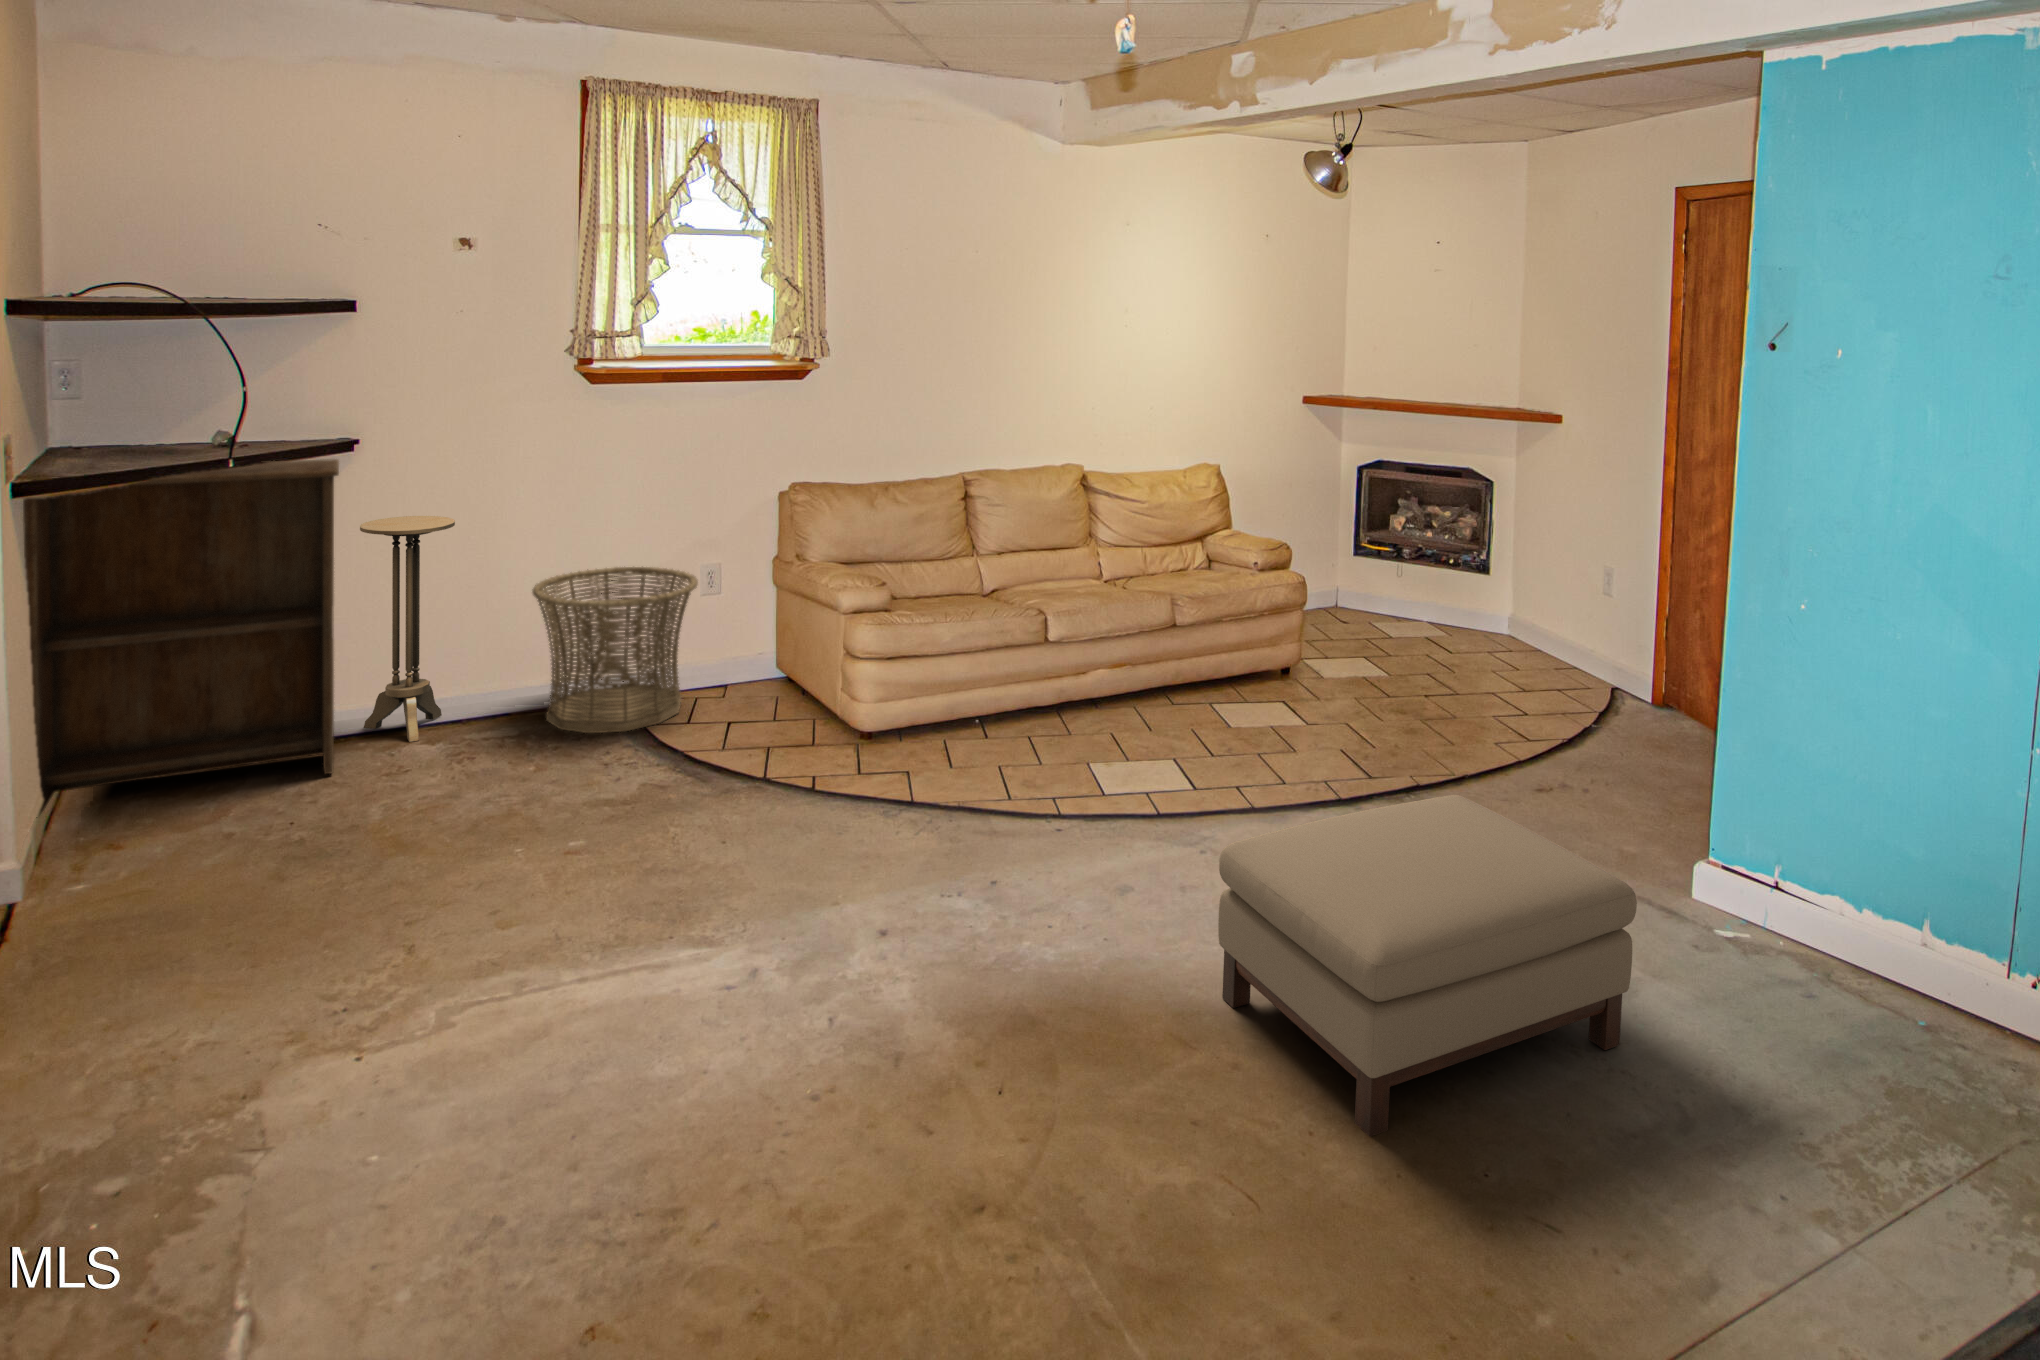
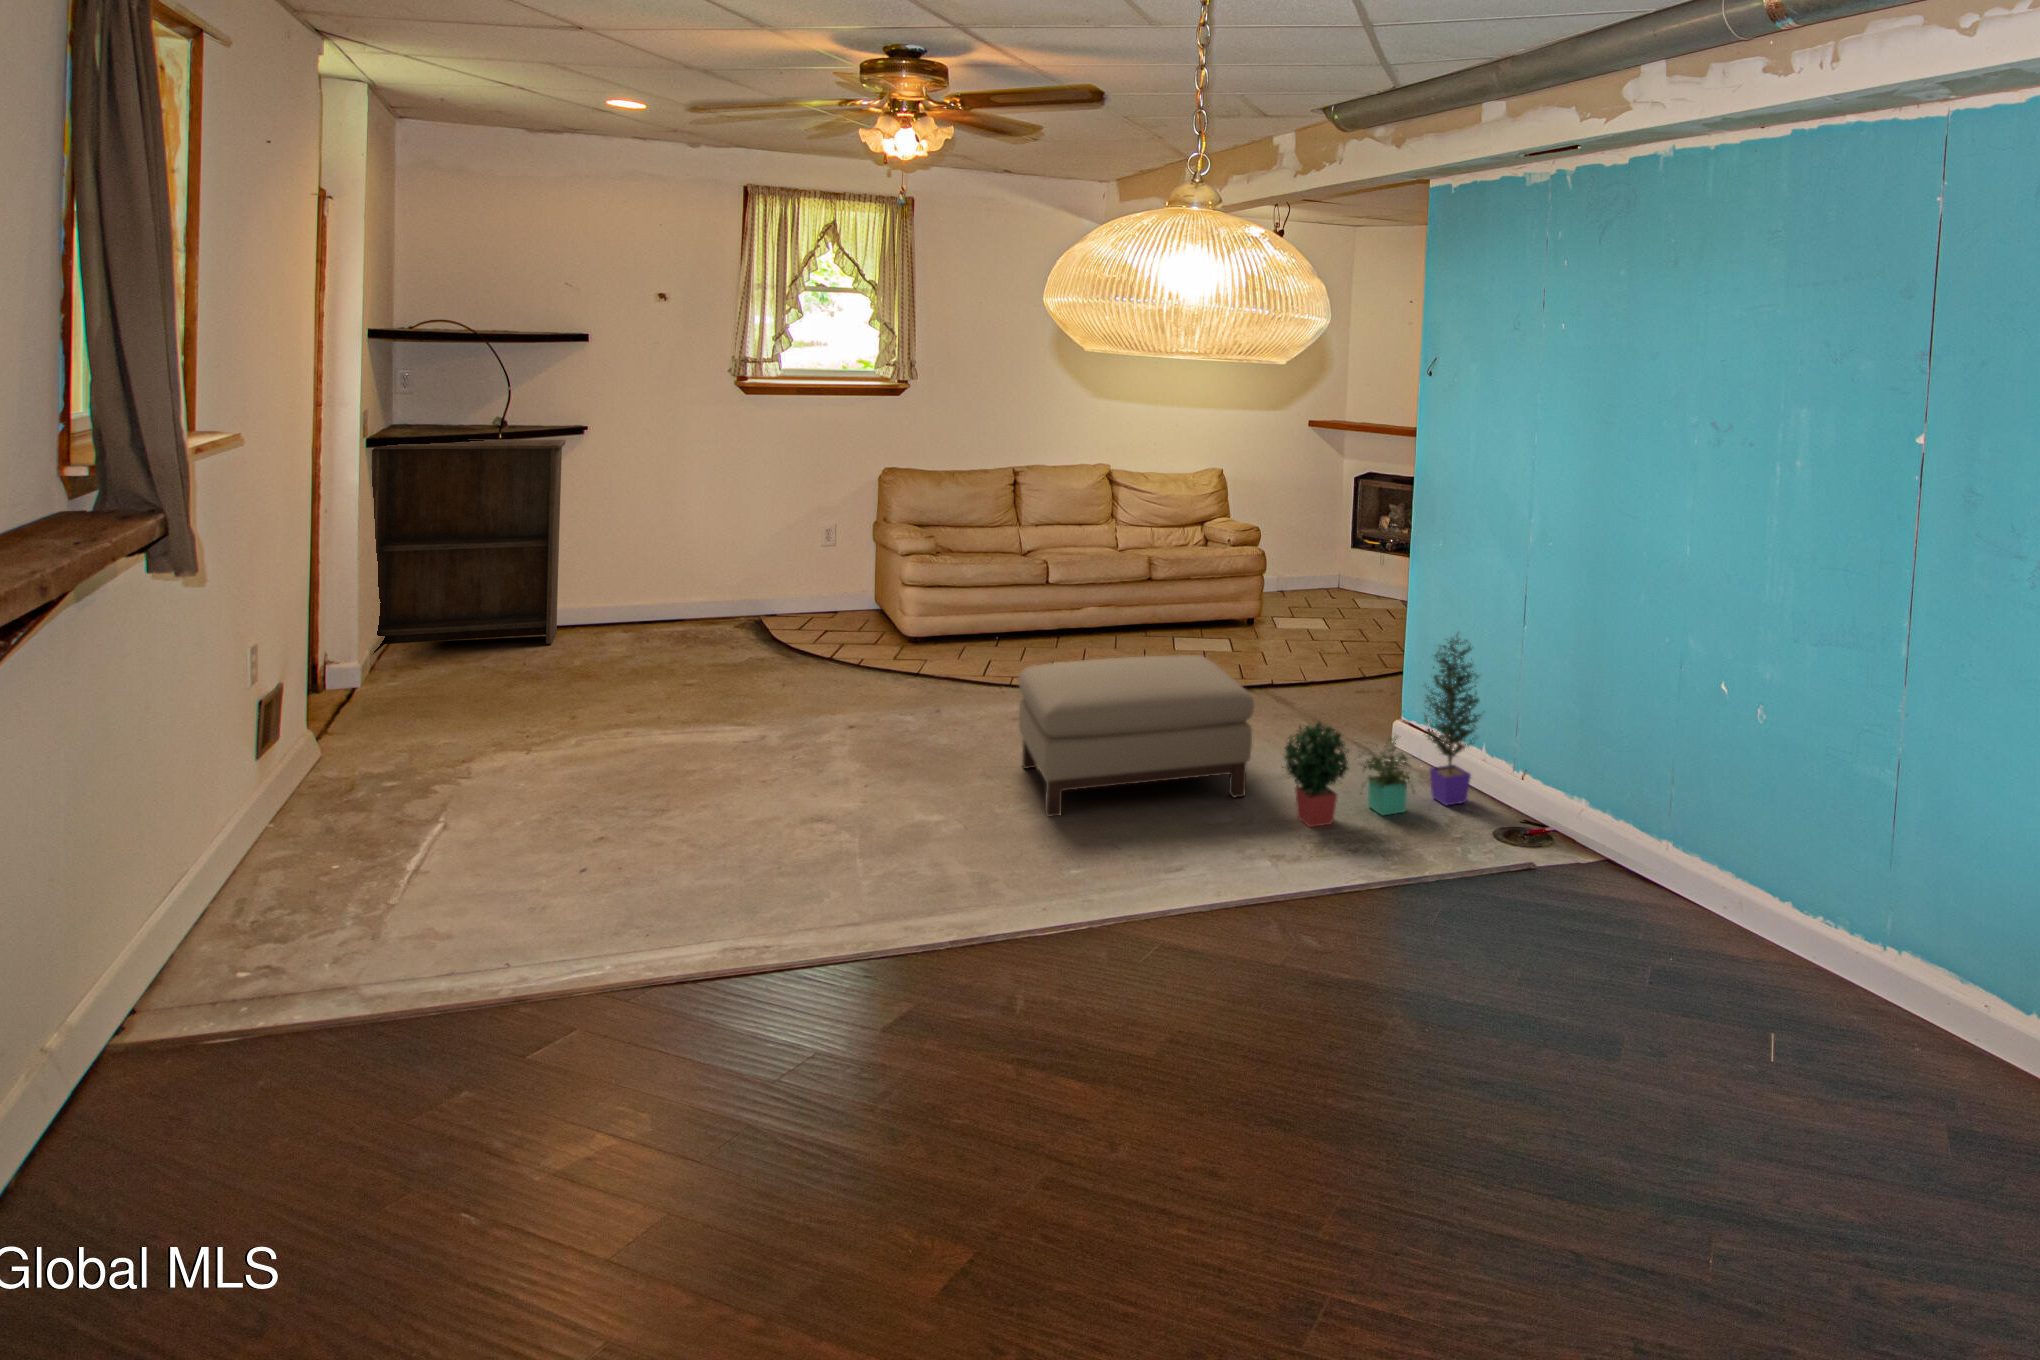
side table: present [360,516,455,742] -> none [581,482,644,632]
basket: present [532,567,698,733] -> none [693,525,809,633]
potted plant: none [1716,760,1978,1117] -> present [1281,638,1480,827]

